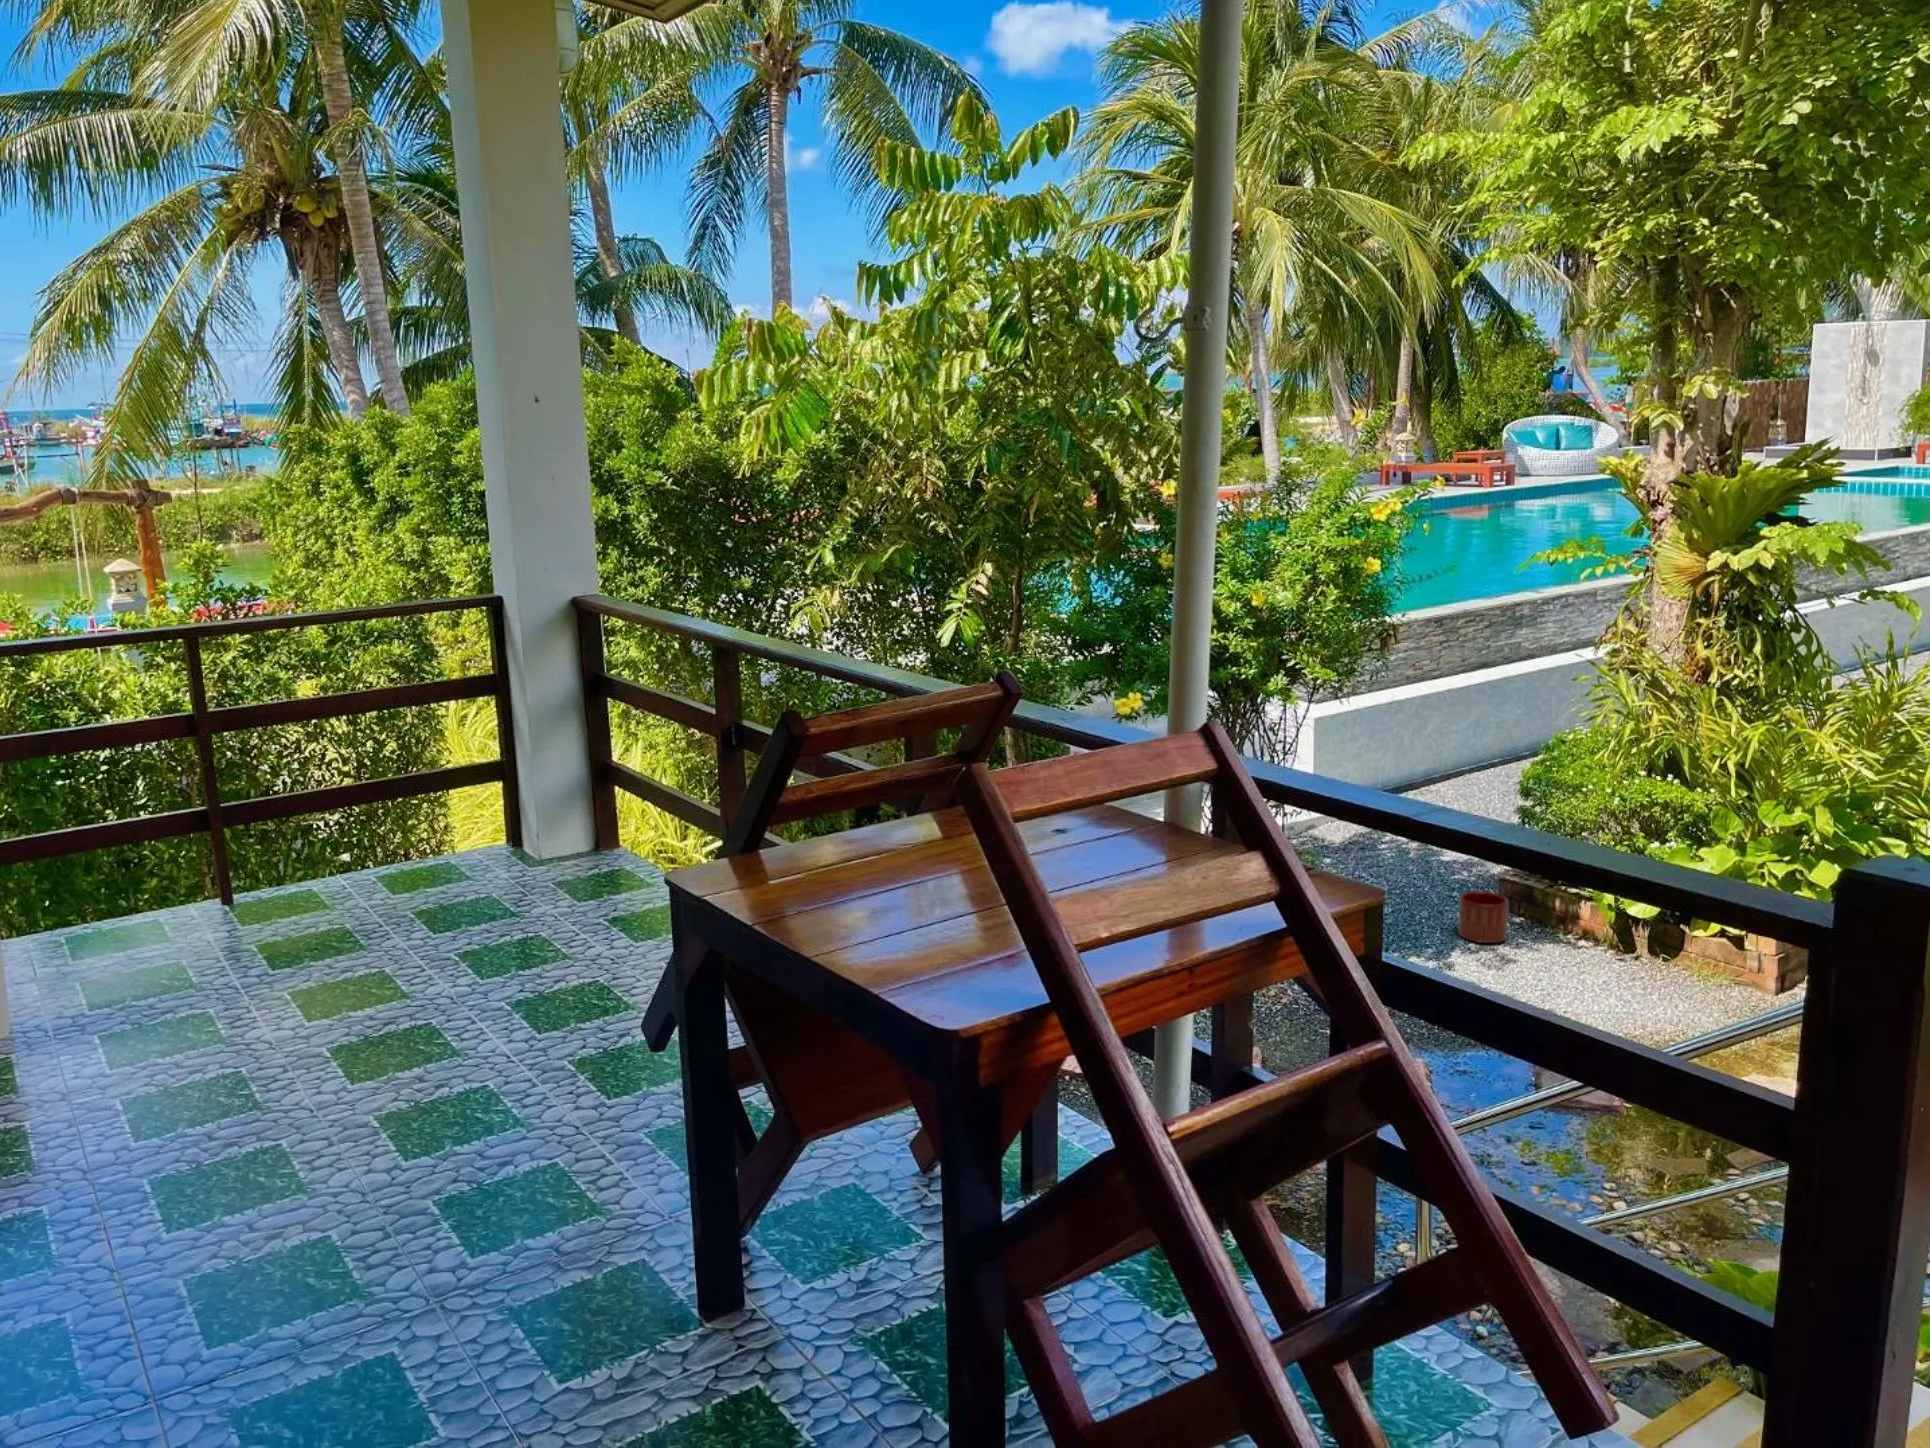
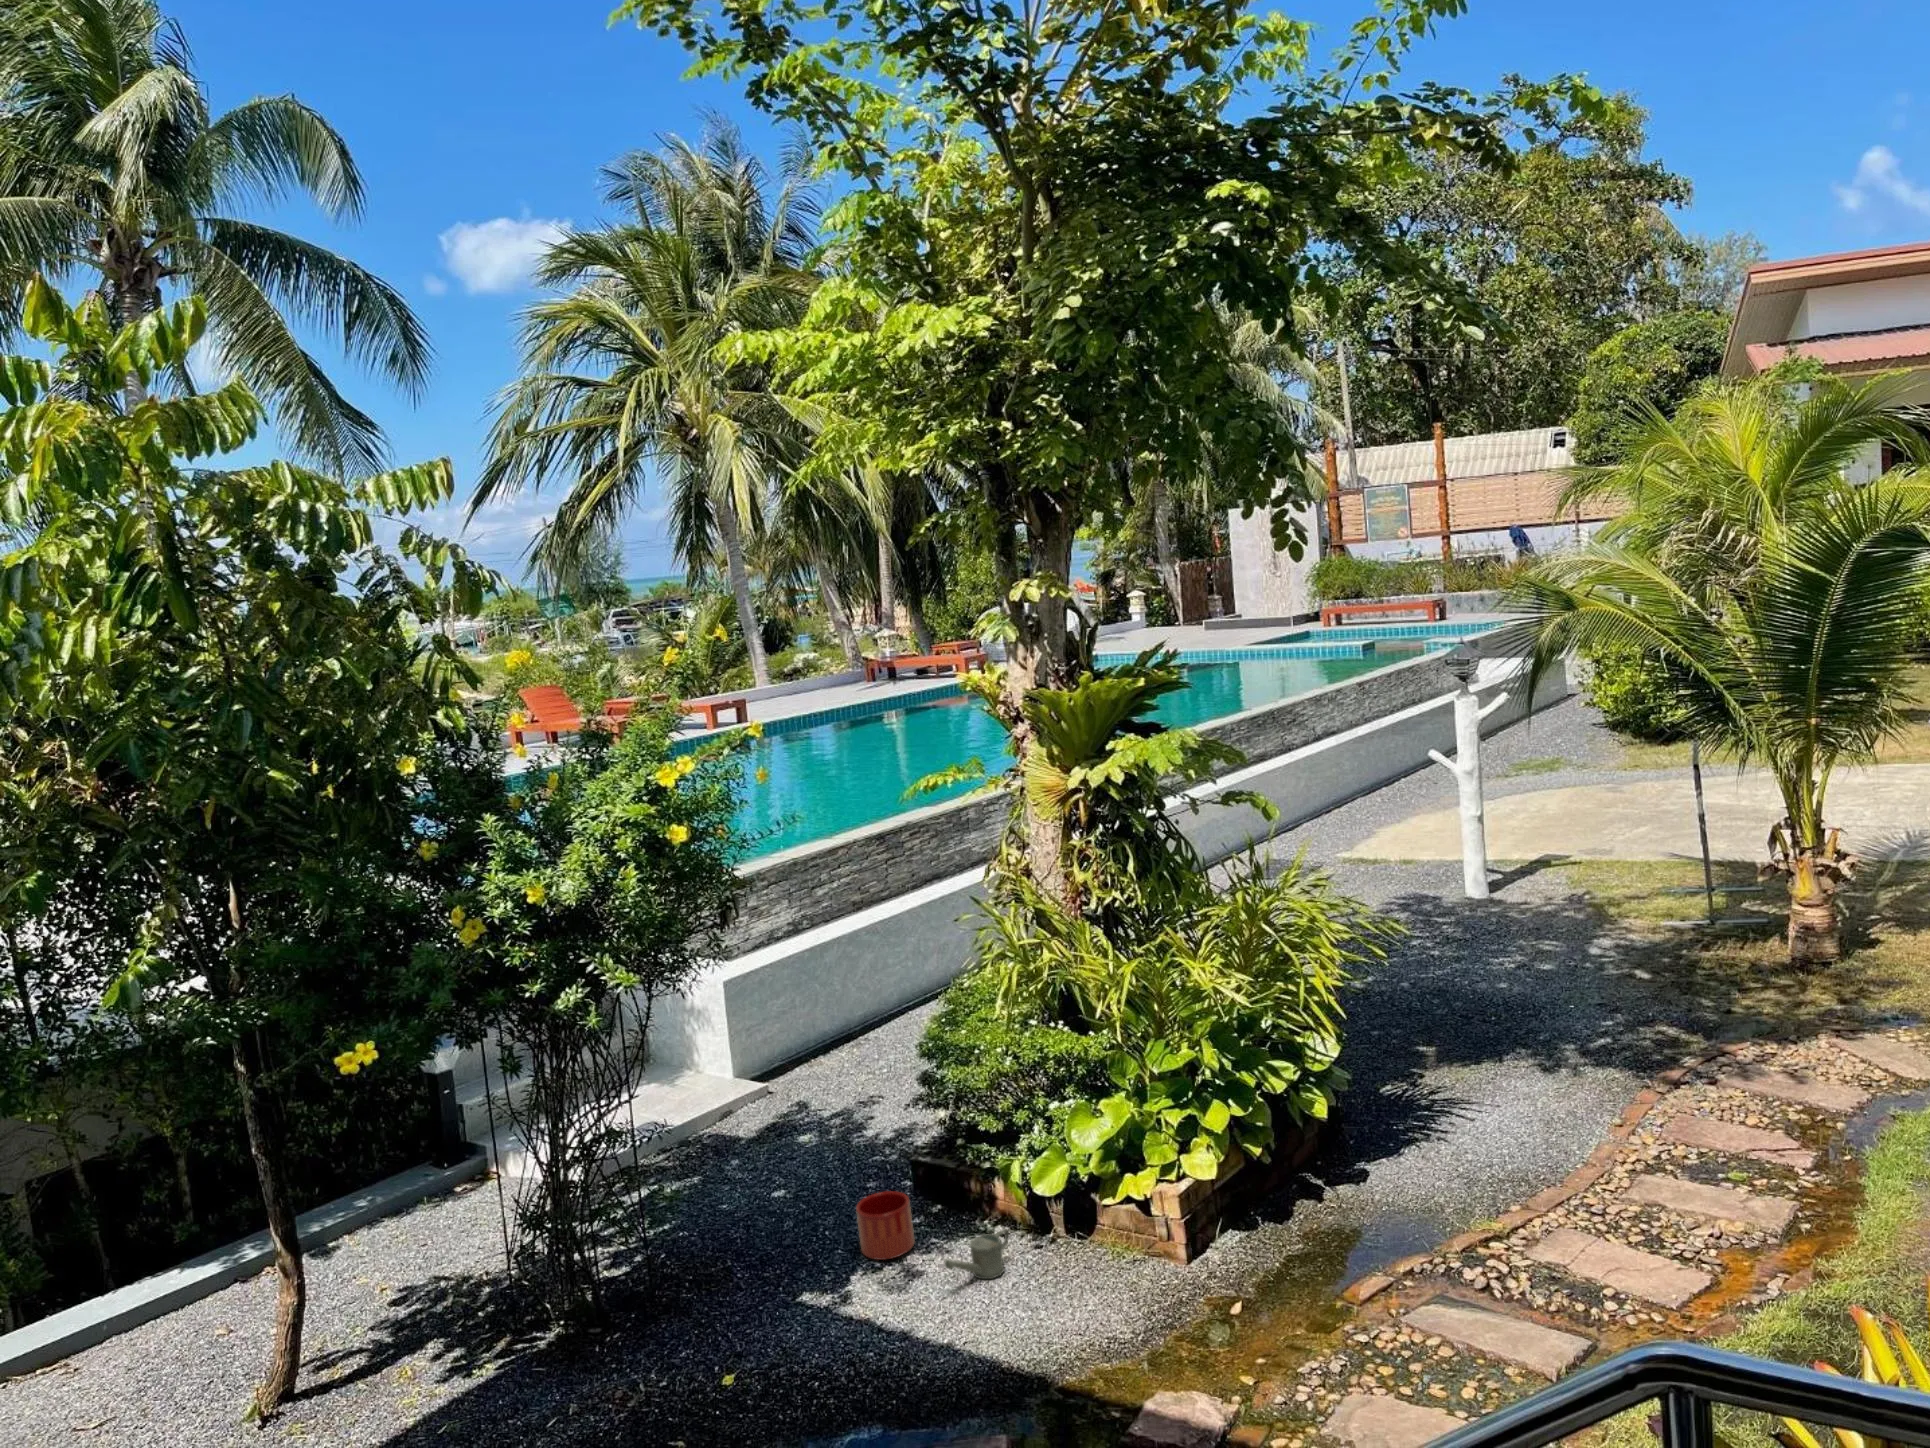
watering can: none [1548,936,1601,972] -> present [944,1229,1009,1279]

